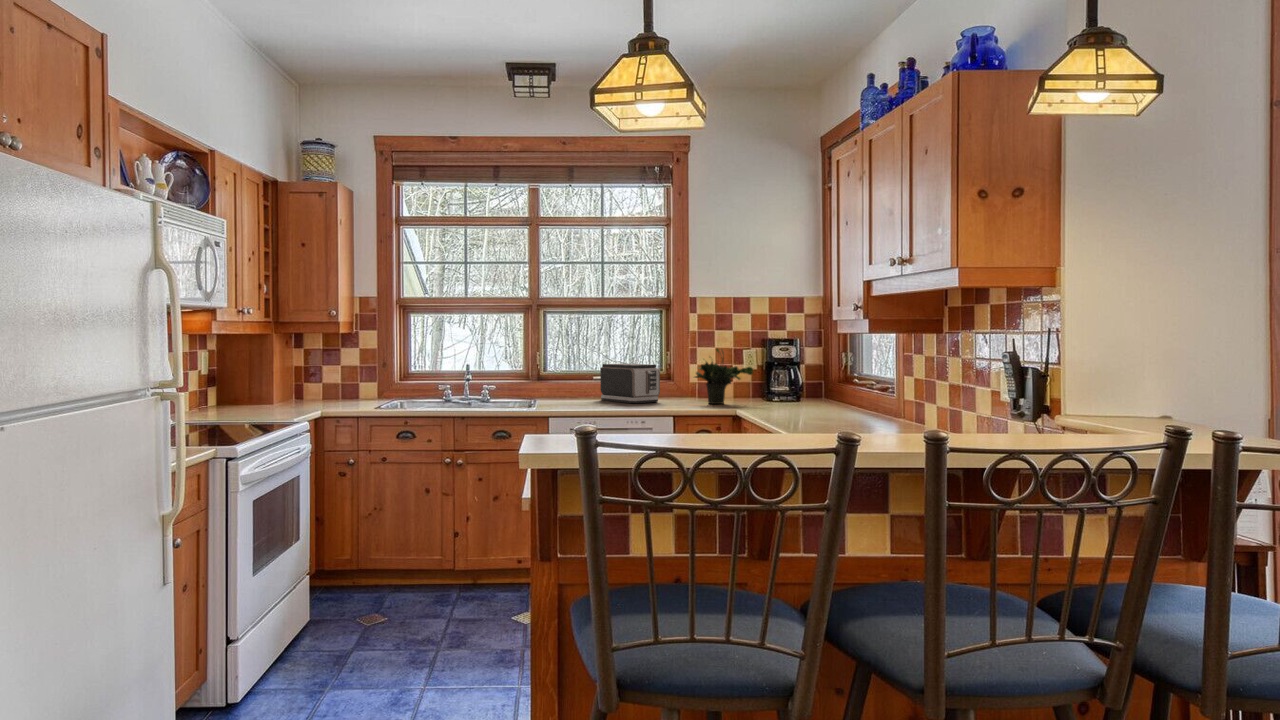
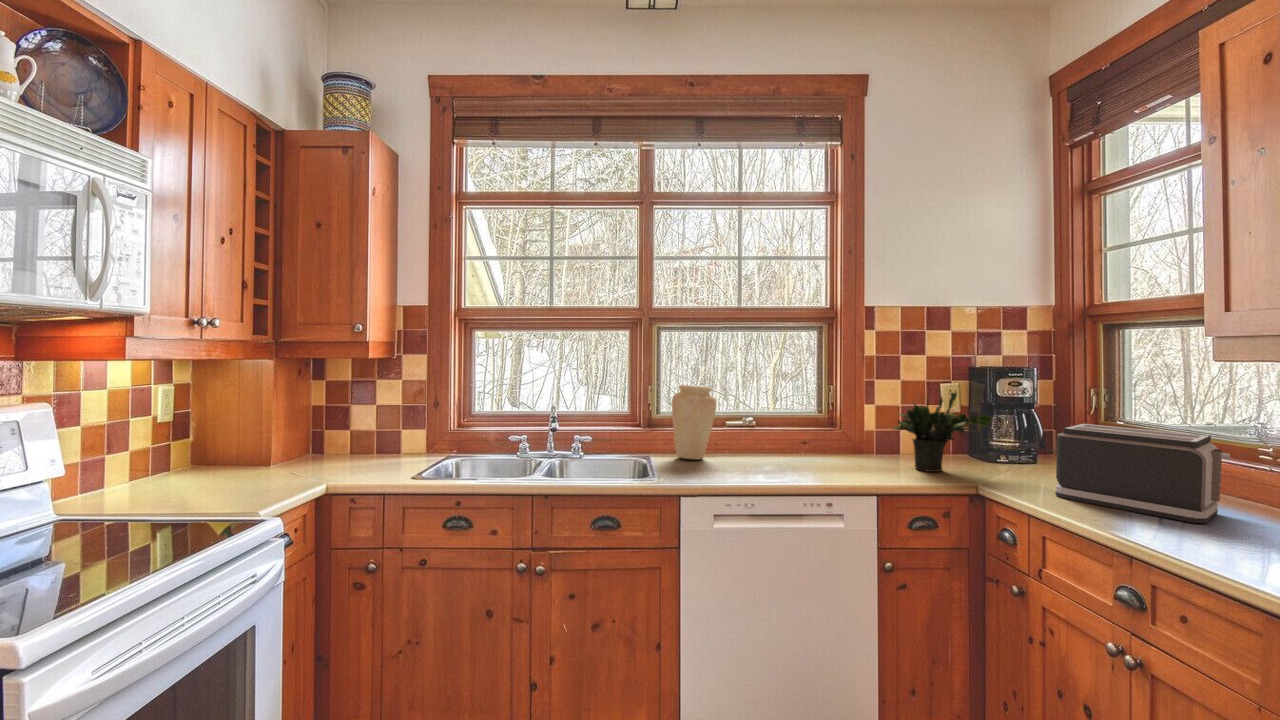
vase: none [550,351,581,401] -> present [672,385,716,459]
toaster: present [600,363,660,403] -> present [1055,424,1230,523]

